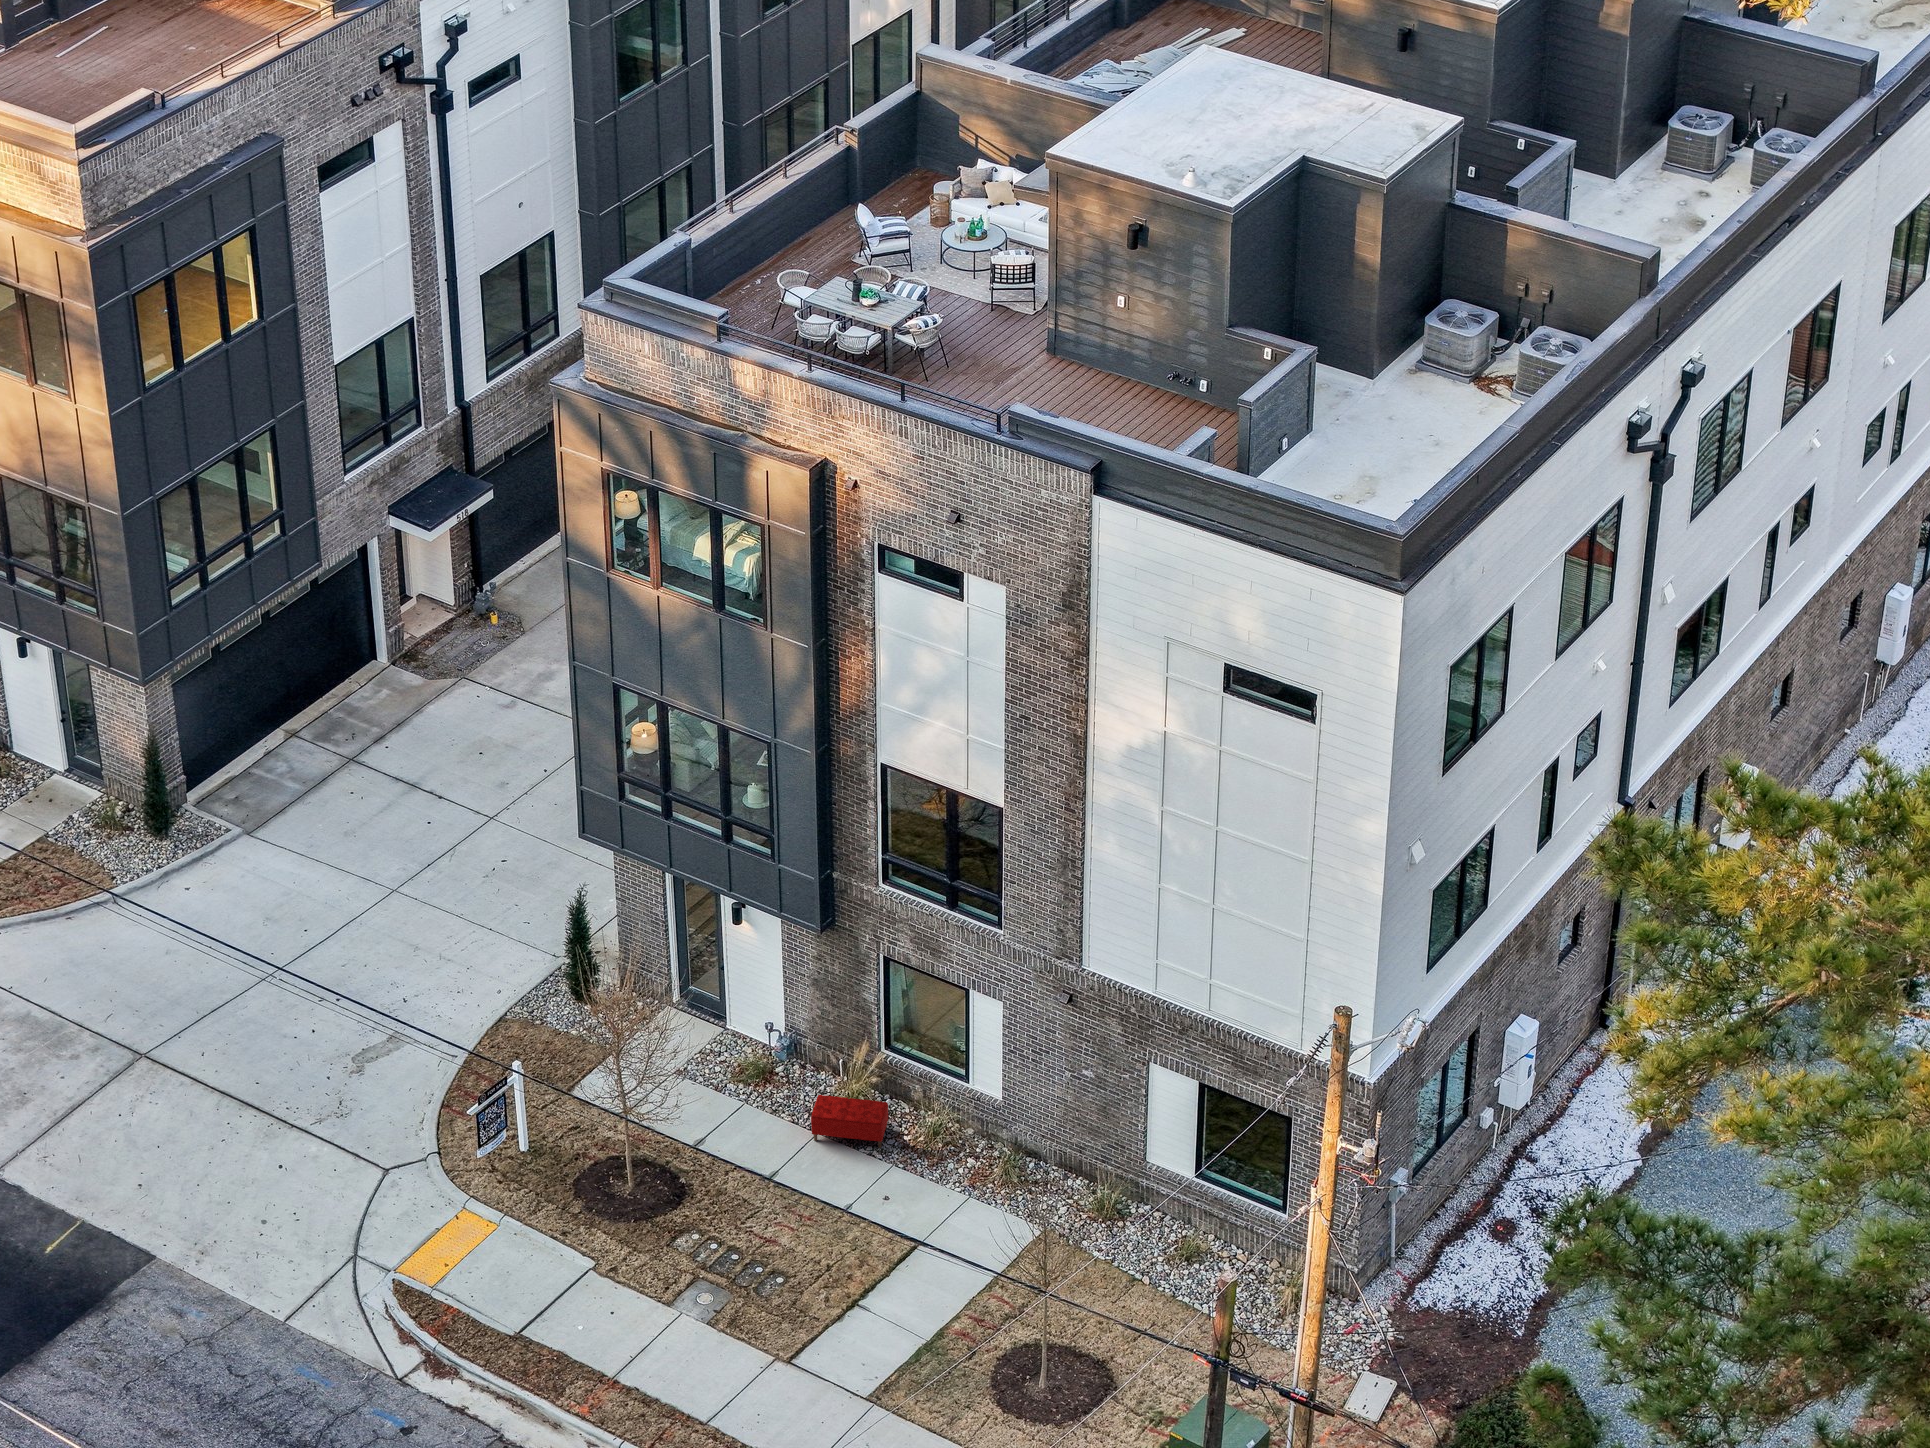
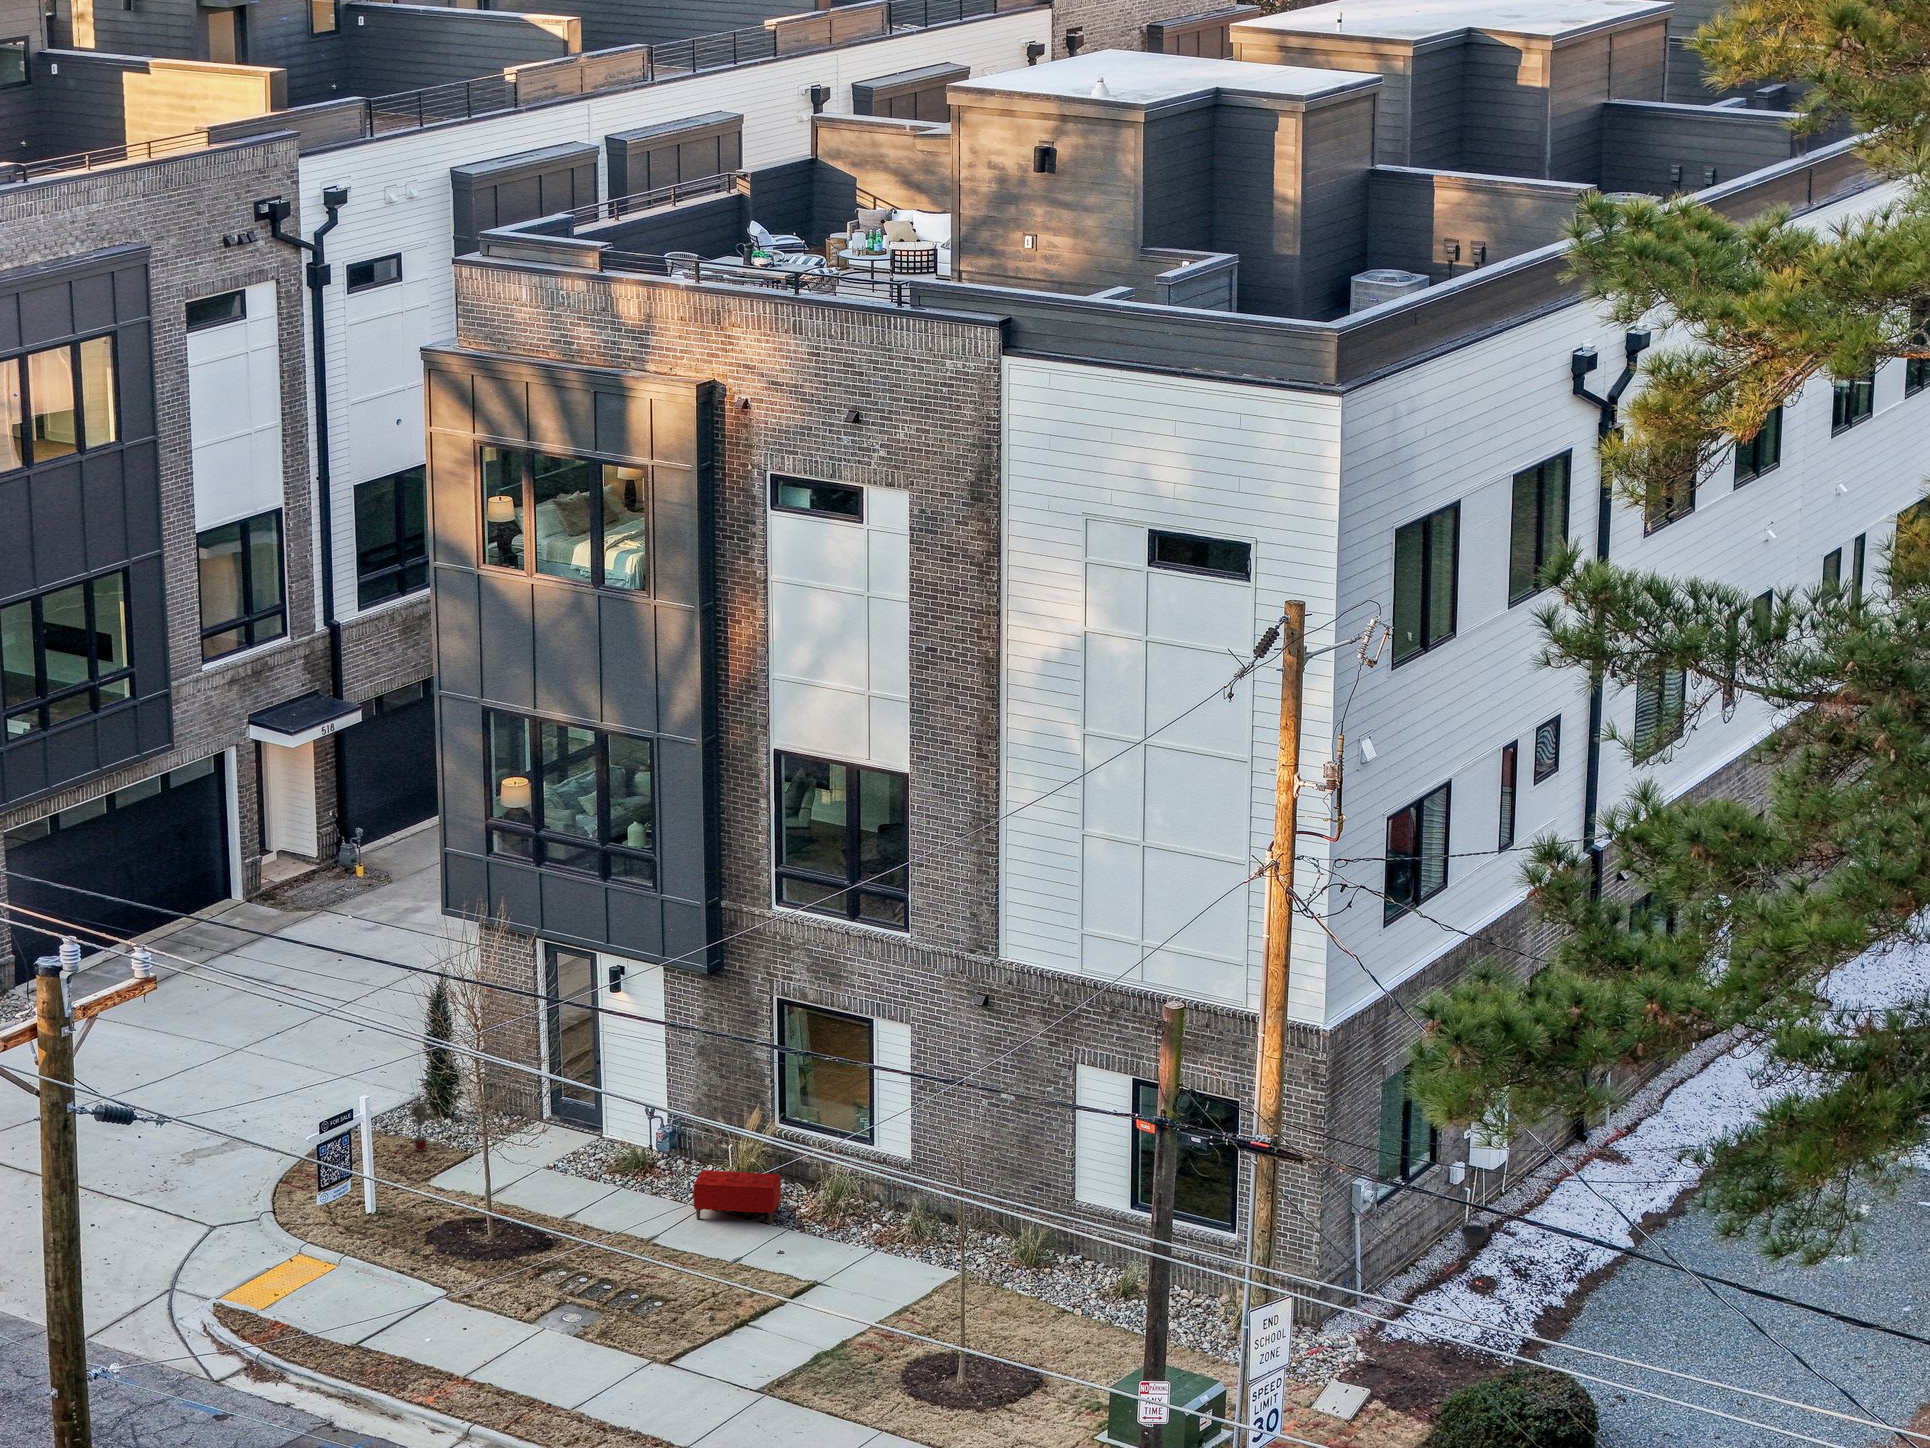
potted tree: none [556,991,587,1036] -> present [409,1094,440,1151]
bucket: none [1489,1147,1514,1171] -> present [1461,1217,1489,1247]

